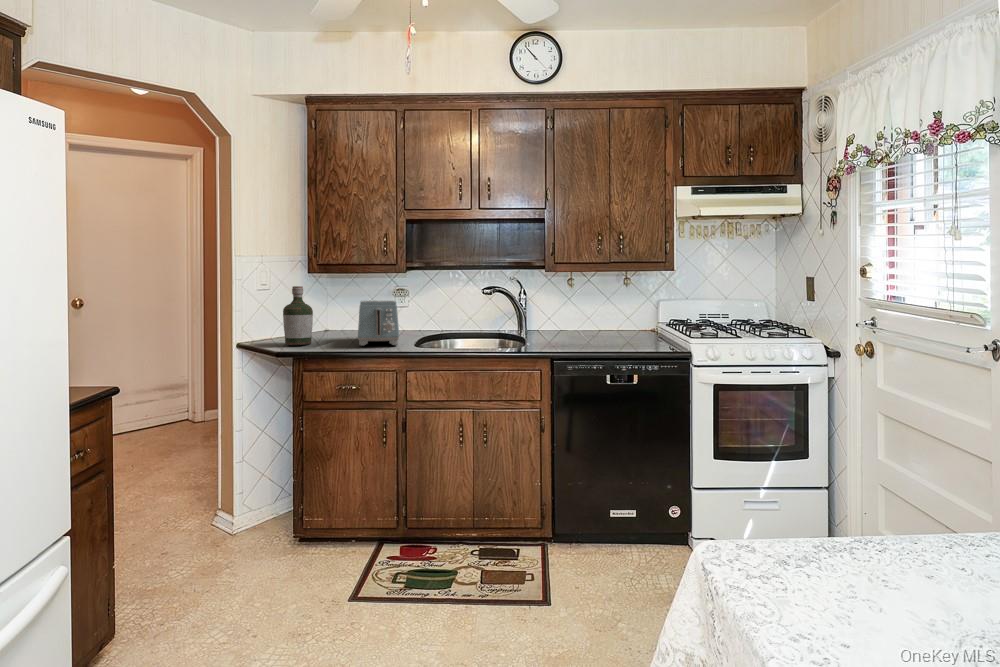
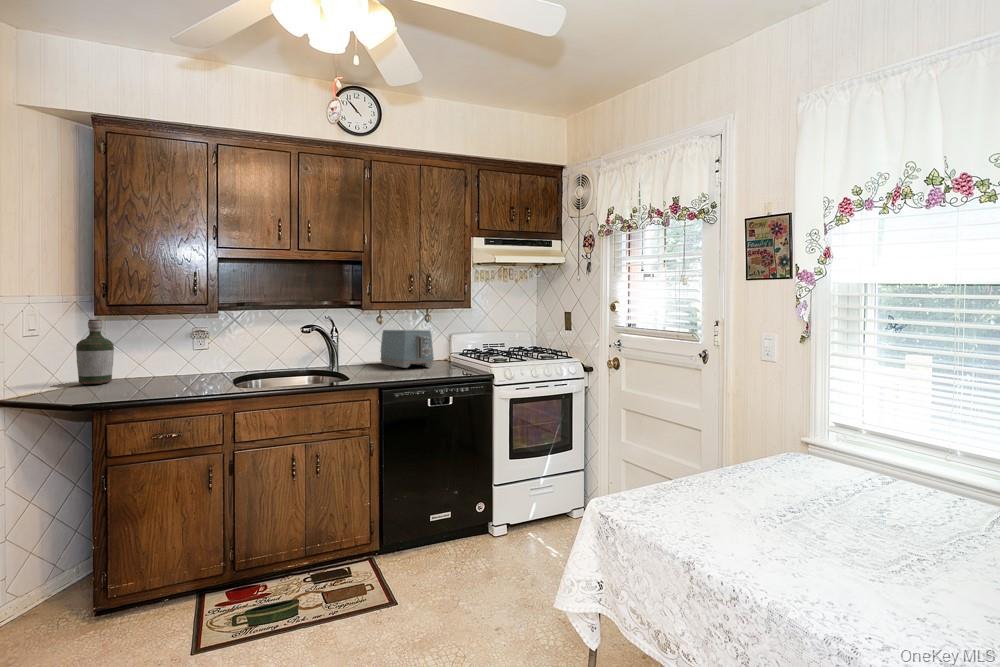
toaster: present [358,301,399,346] -> present [380,330,434,368]

